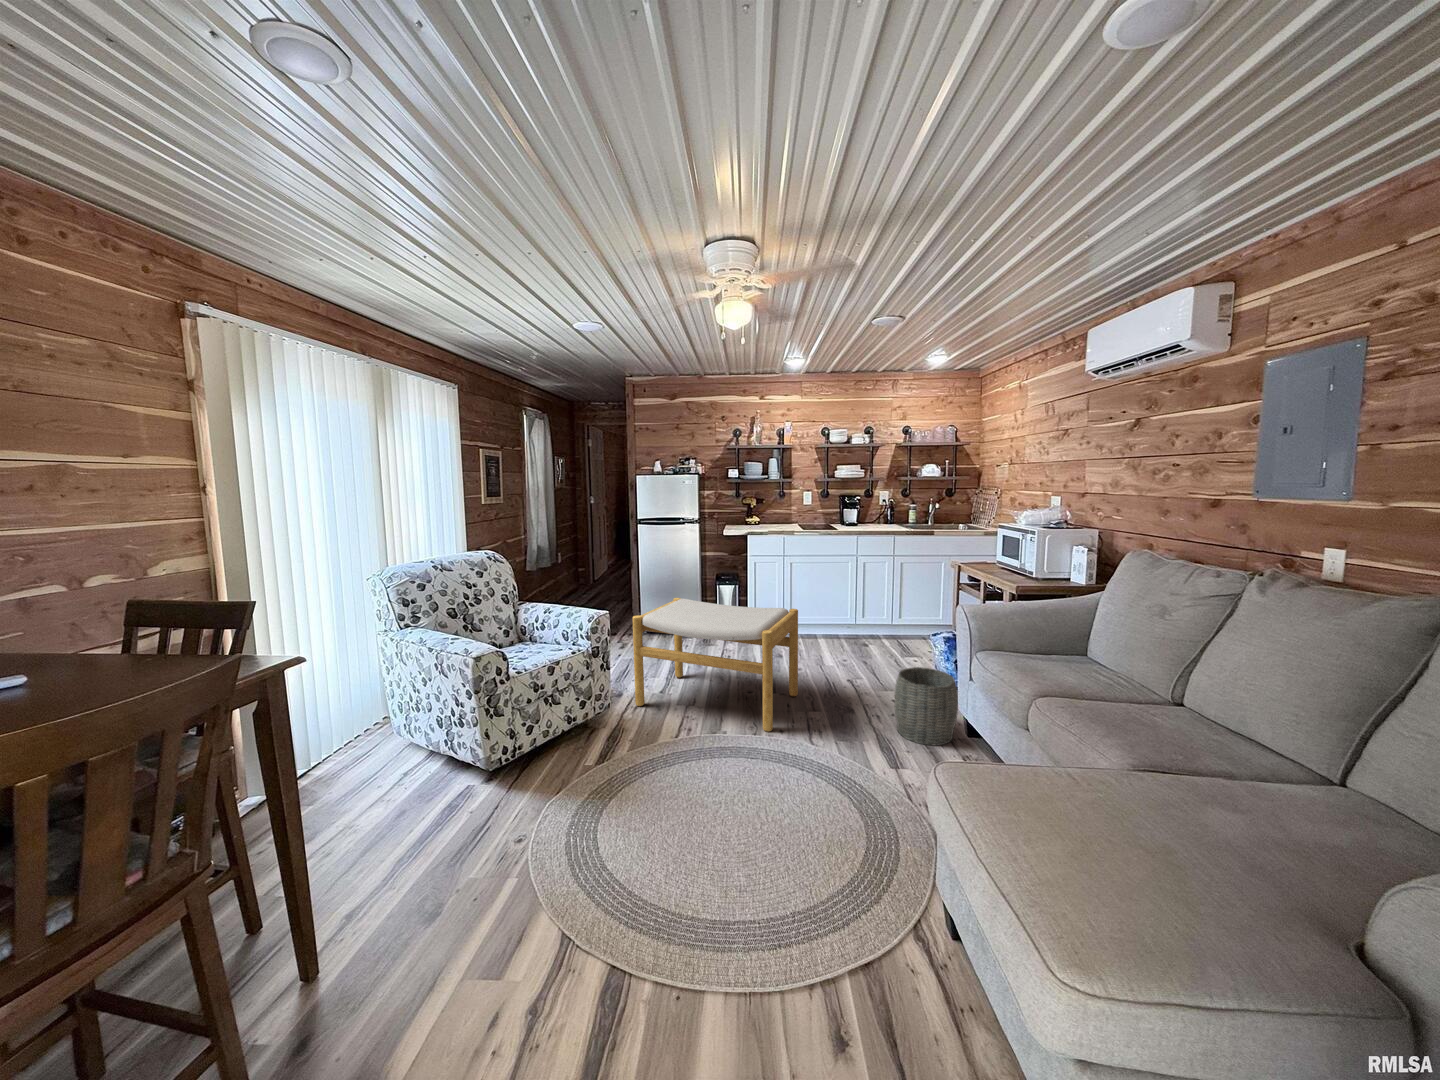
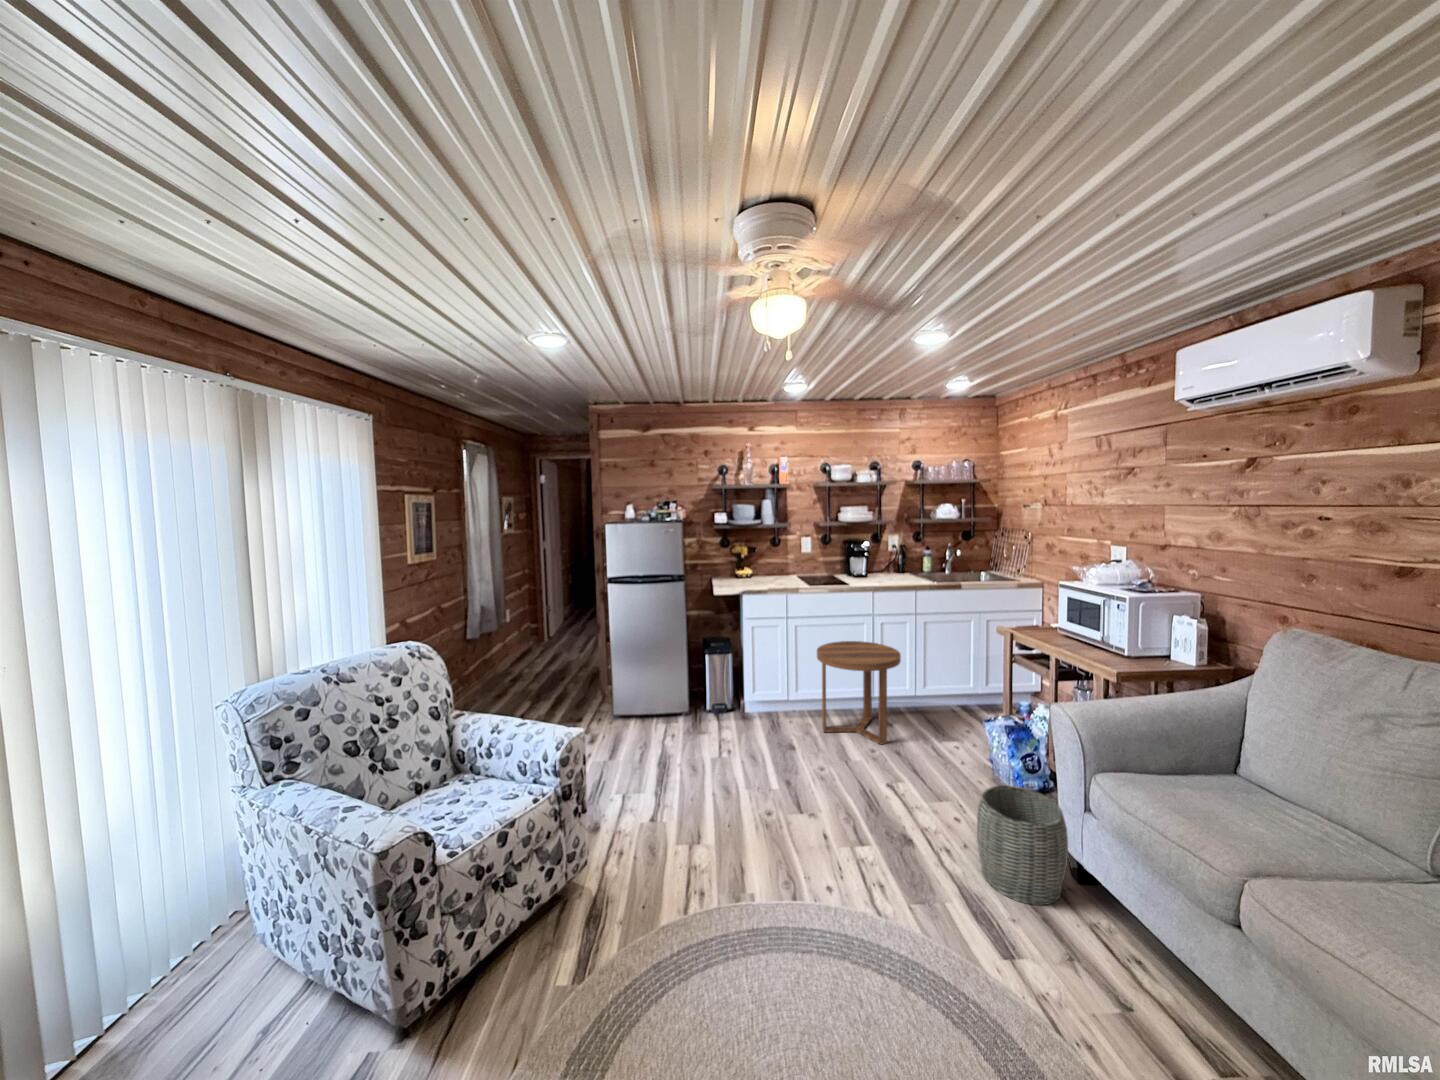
side table: none [804,577,872,658] -> present [817,641,901,745]
footstool: present [632,598,798,732] -> none [616,687,834,892]

